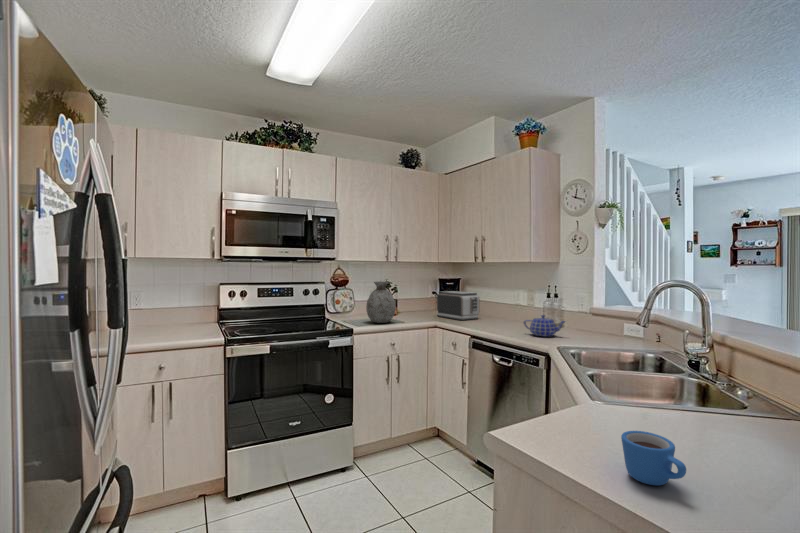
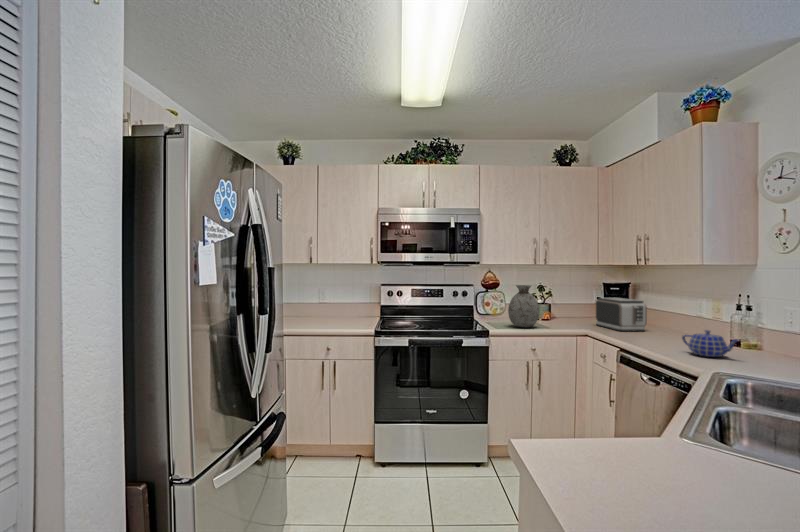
mug: present [621,431,686,486] -> none [579,438,630,493]

